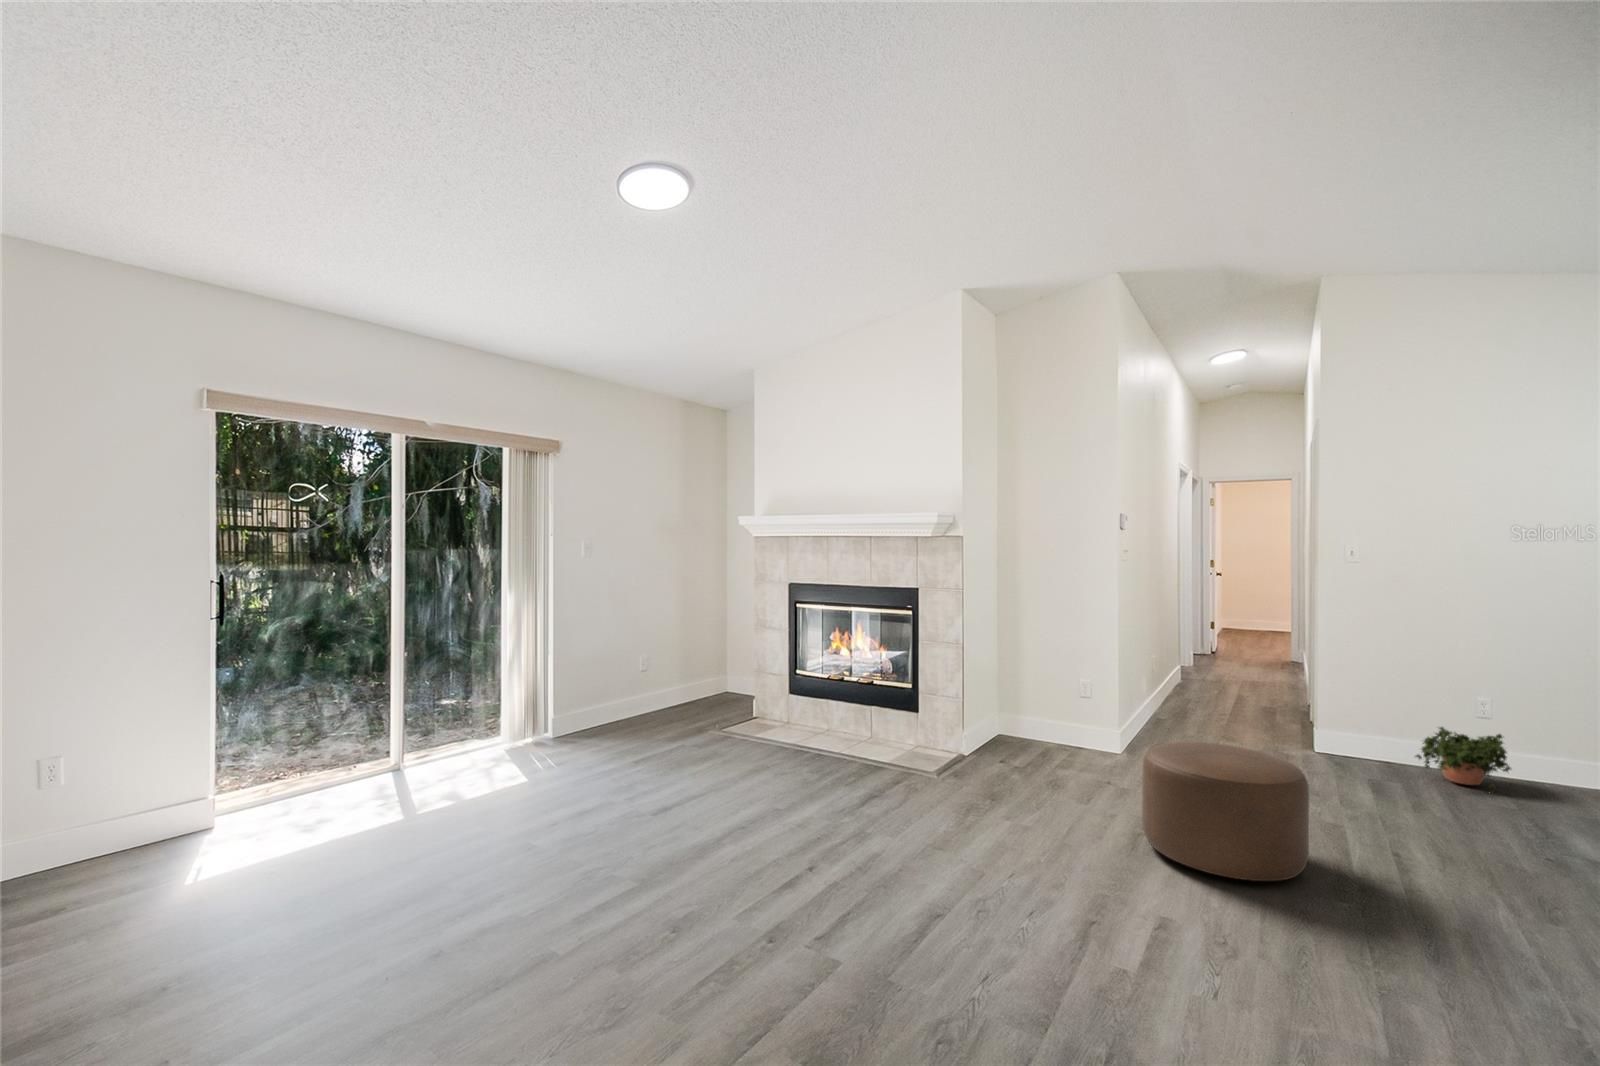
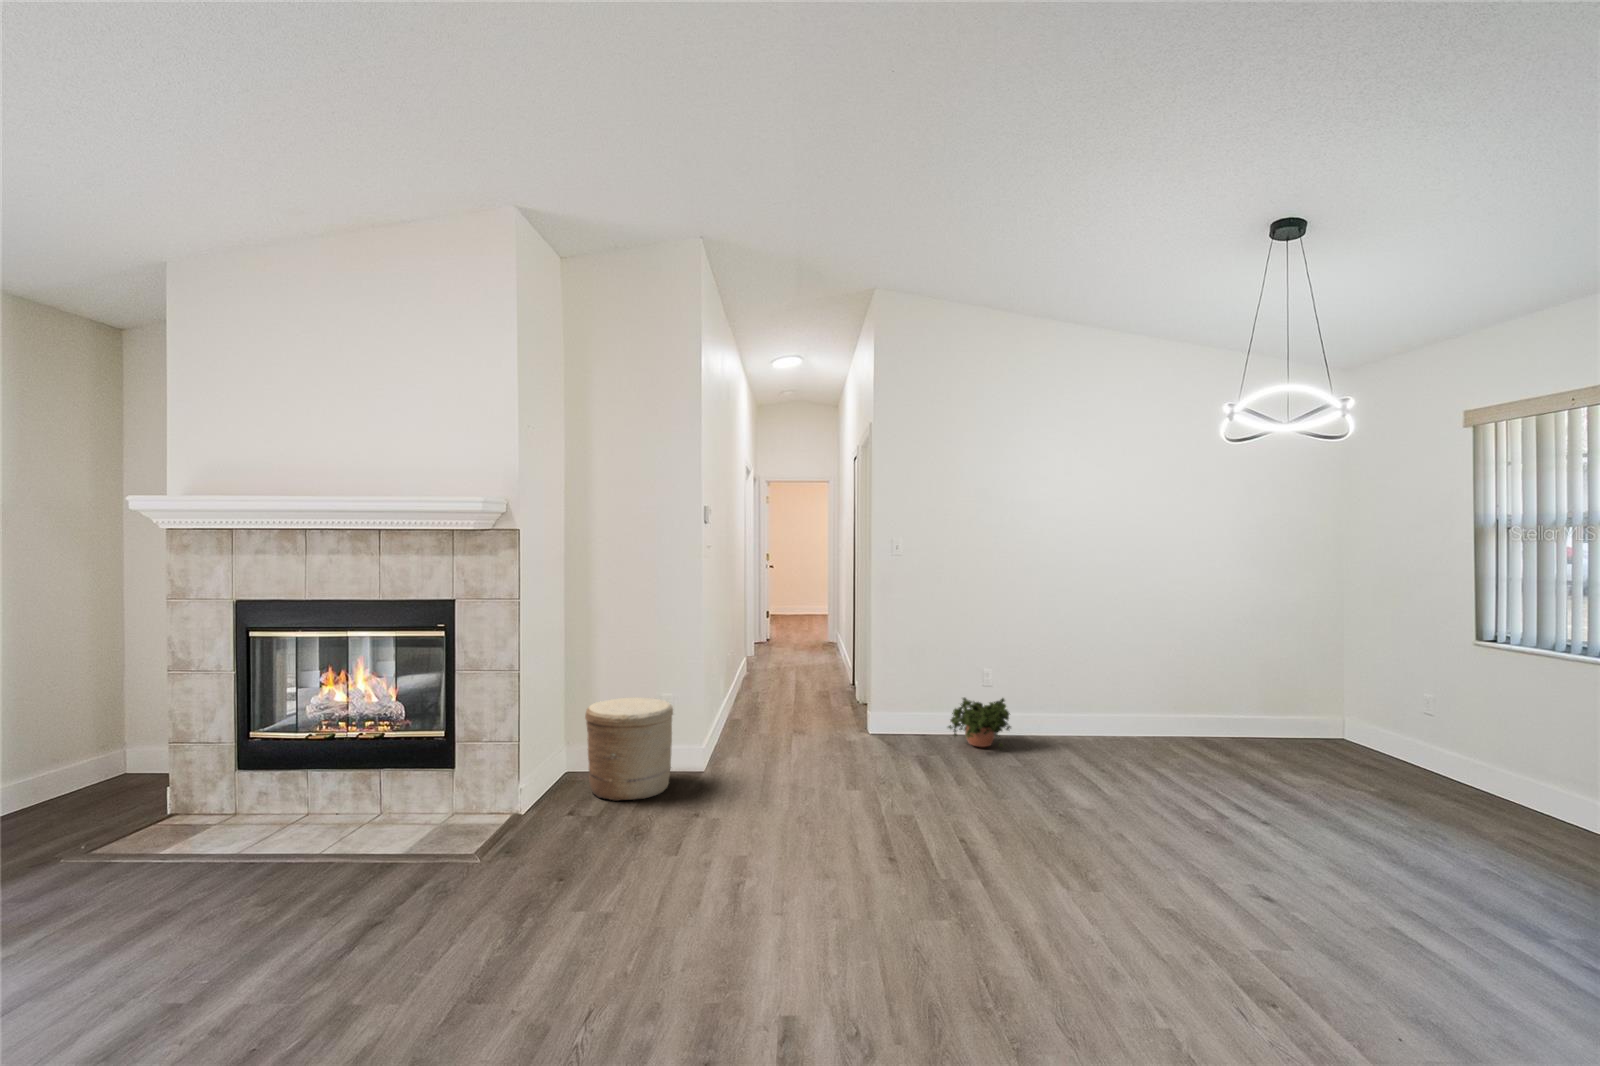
woven basket: none [1015,679,1090,763] -> present [585,698,673,801]
ottoman: present [1142,742,1309,881] -> none [745,758,908,921]

